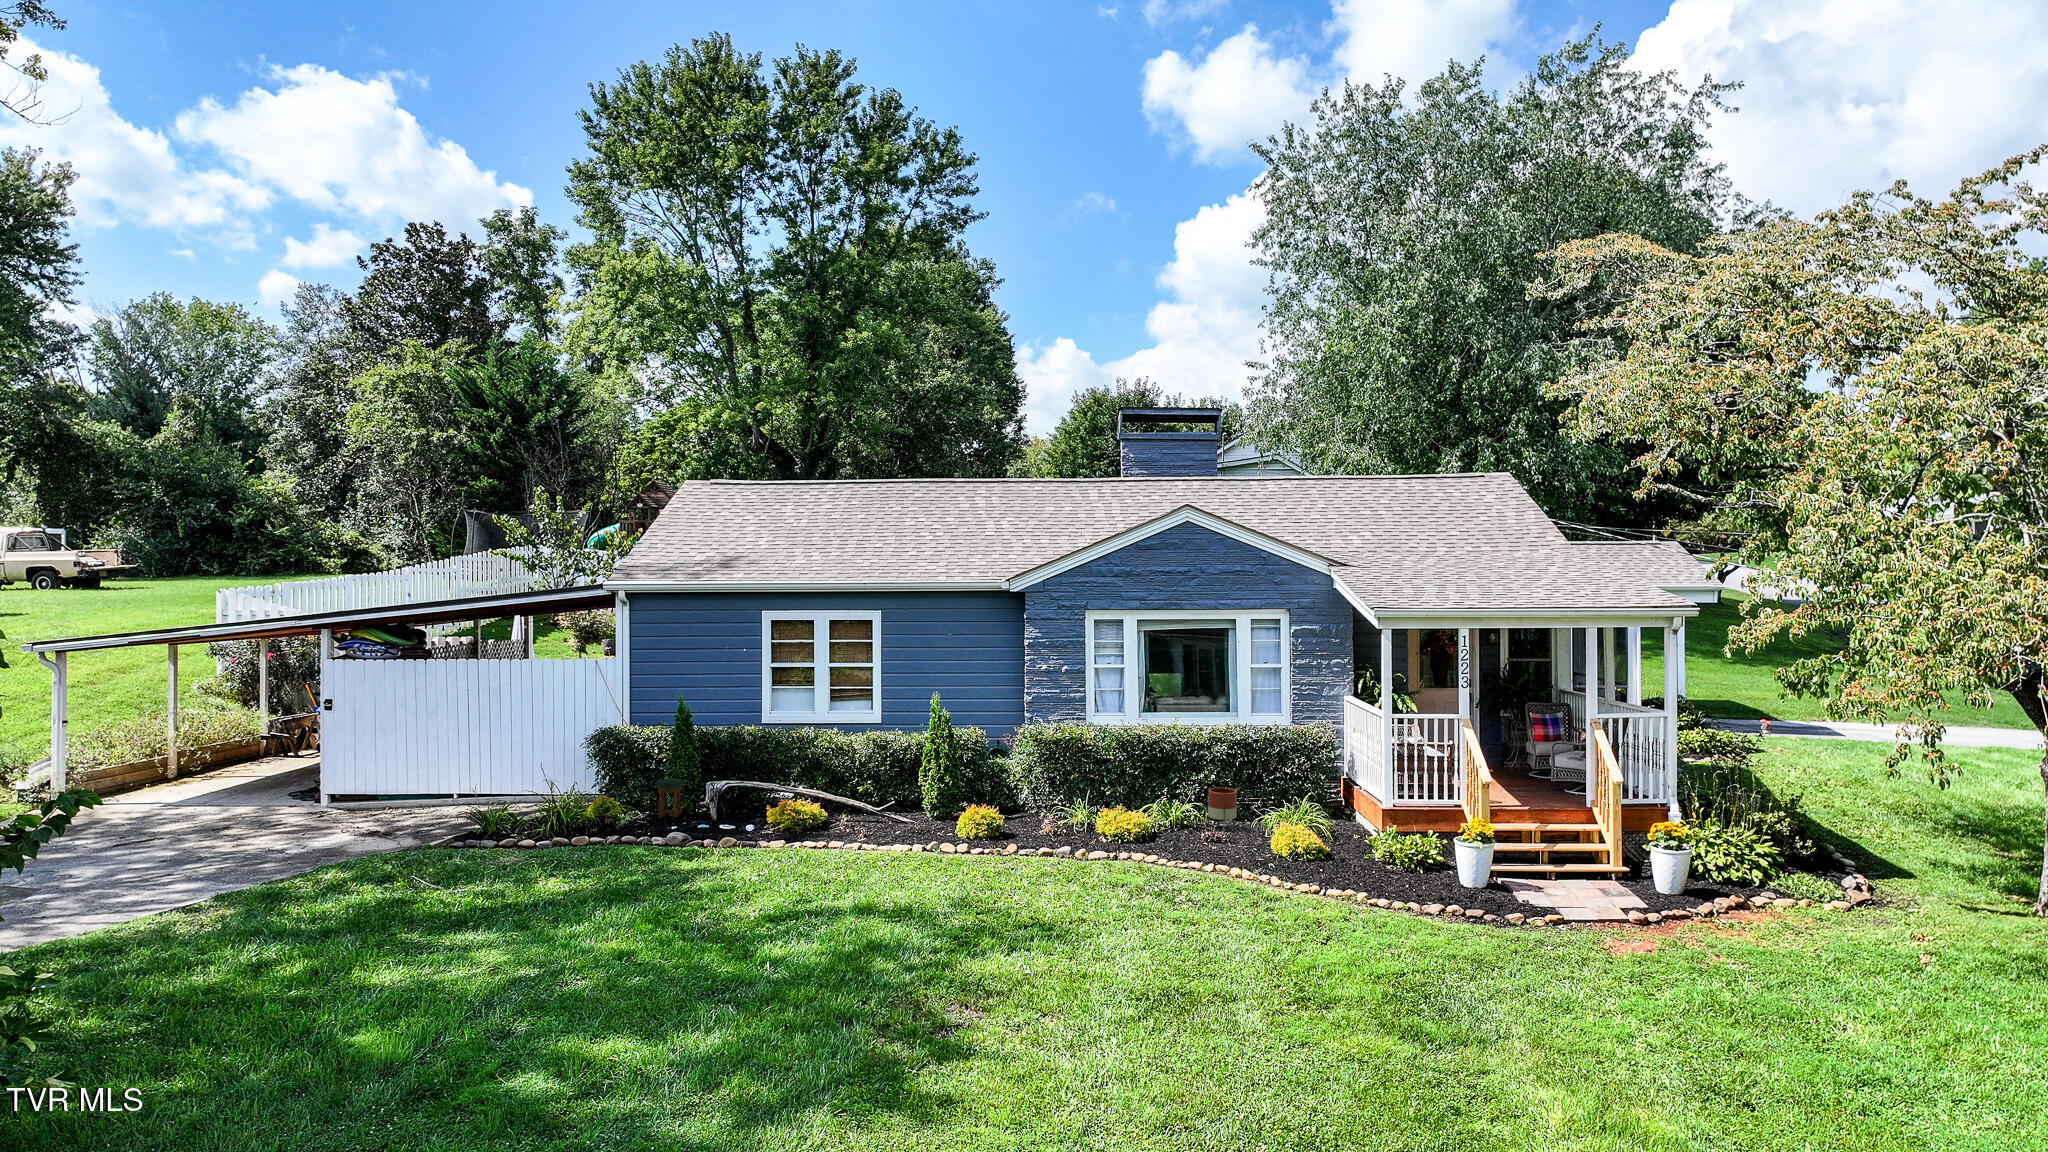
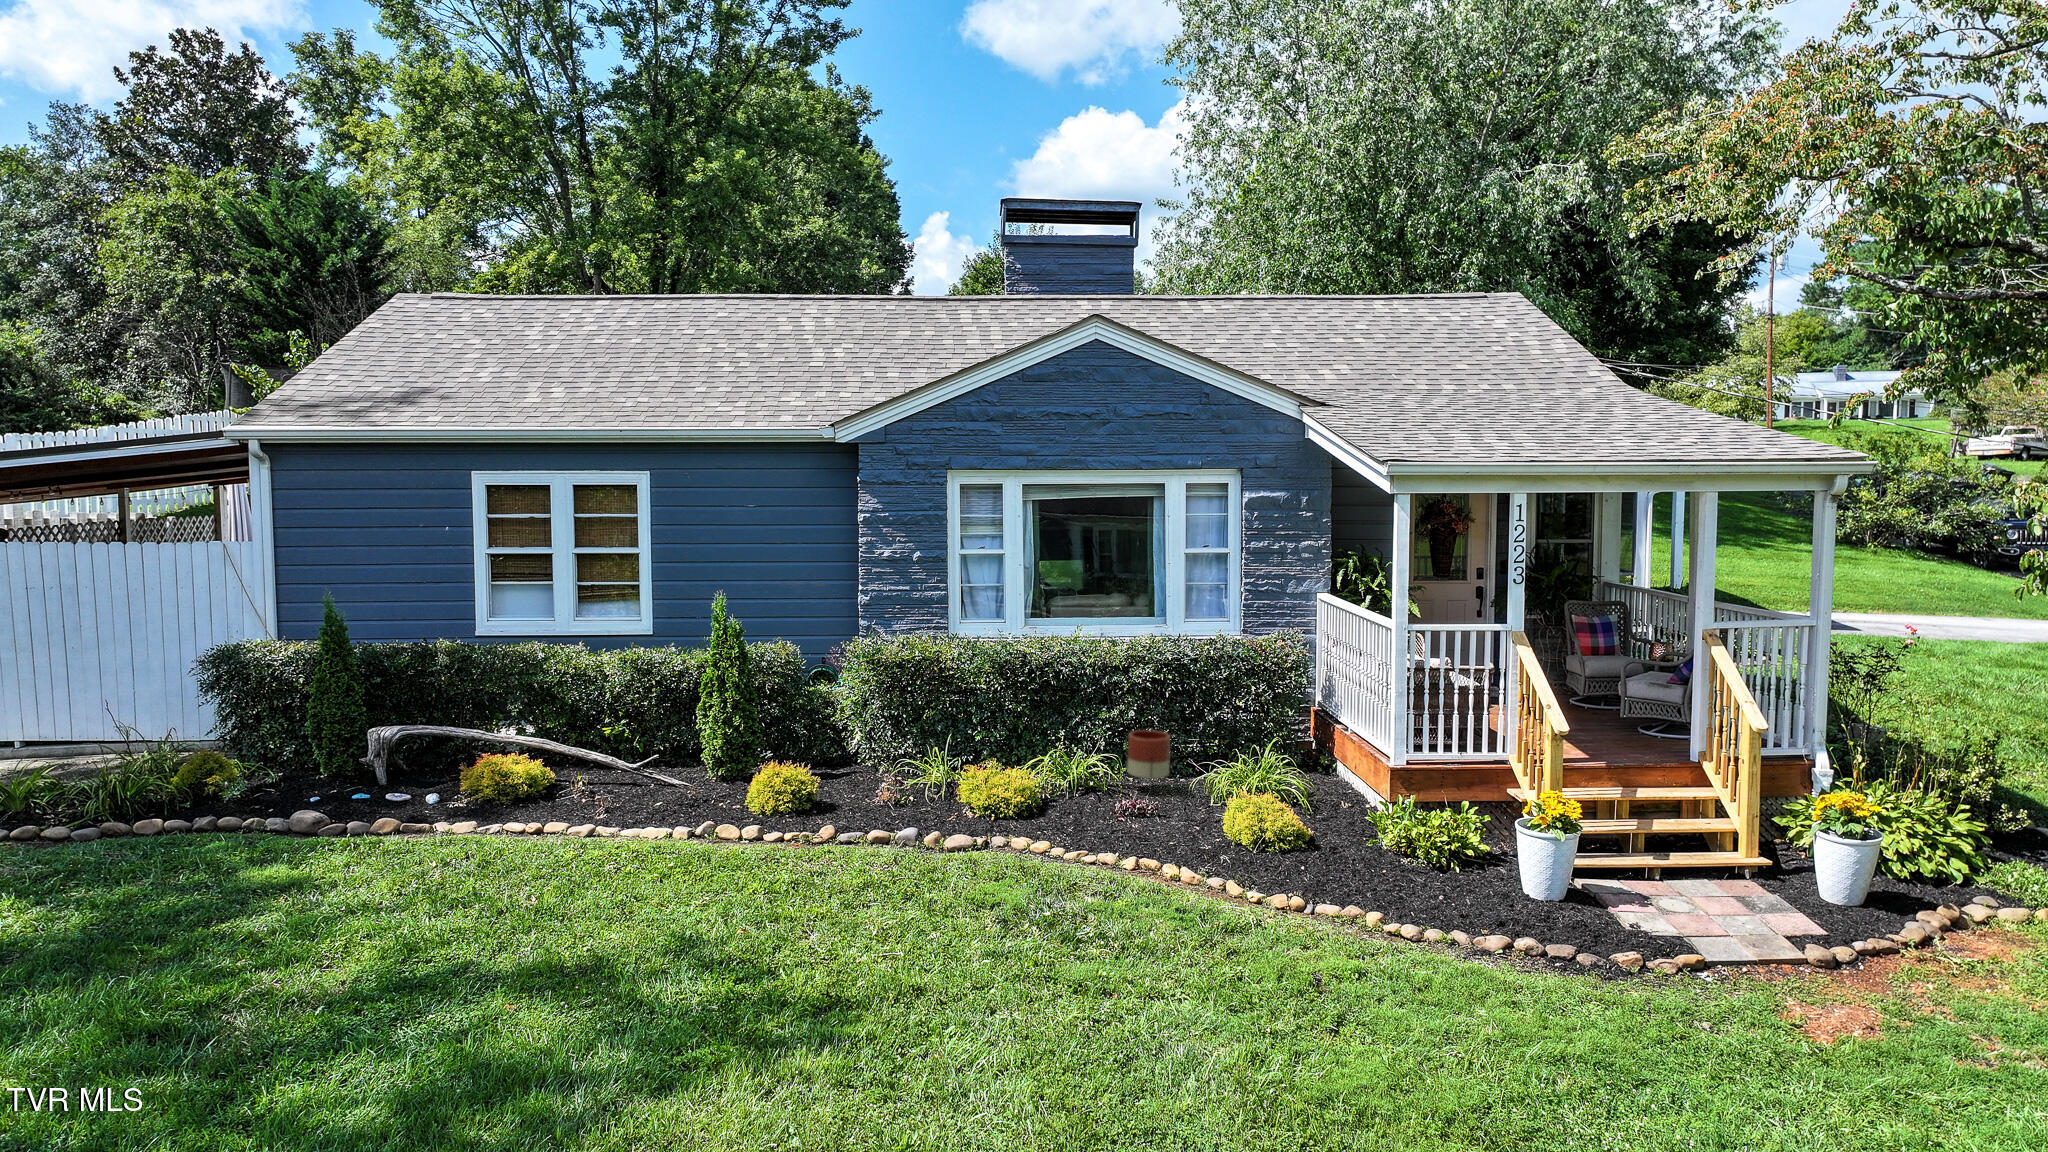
stool: present [657,778,683,818] -> none [277,721,322,782]

